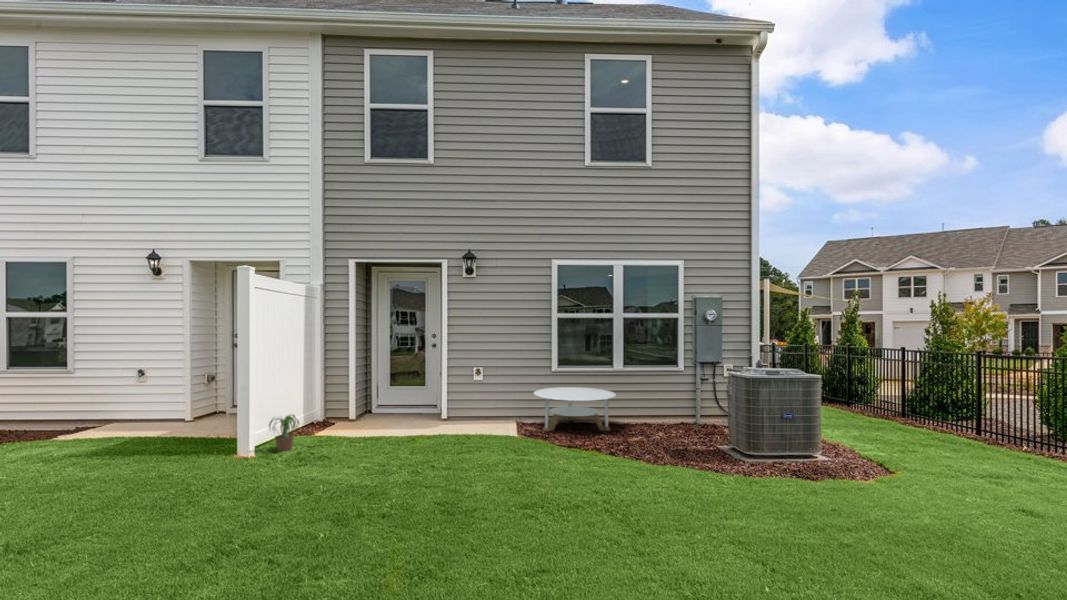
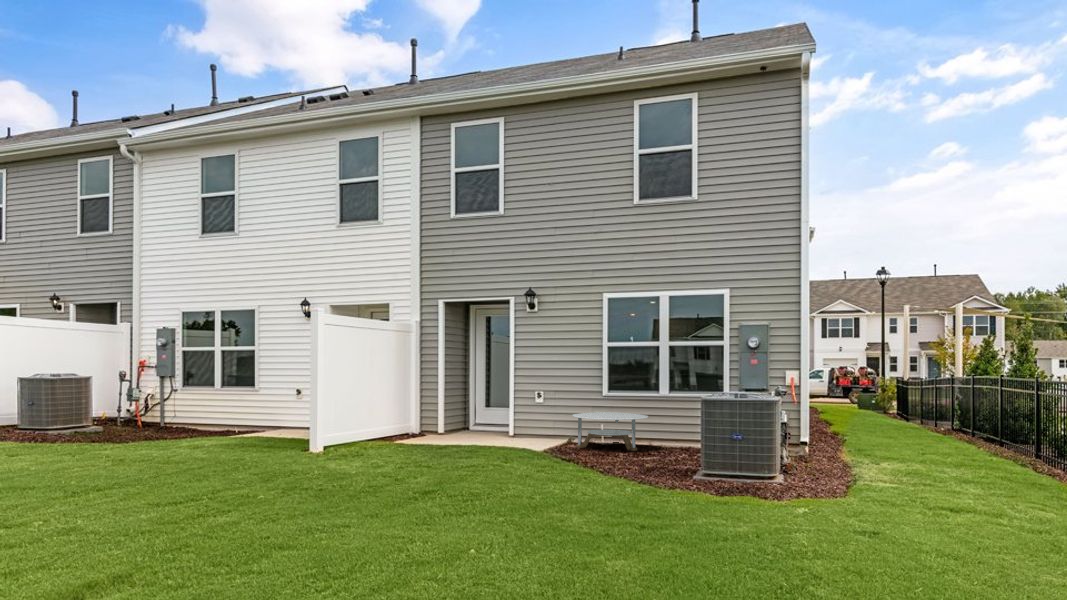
potted plant: present [269,415,299,451] -> none [349,417,379,444]

